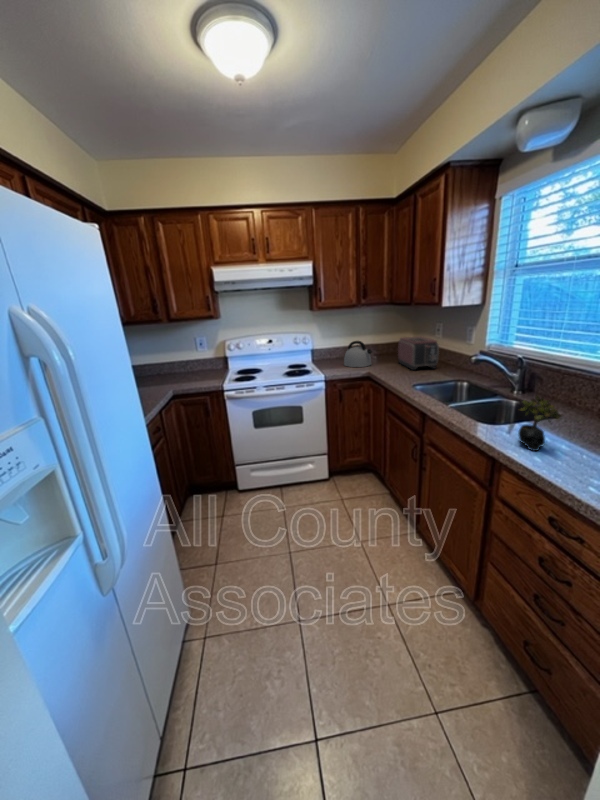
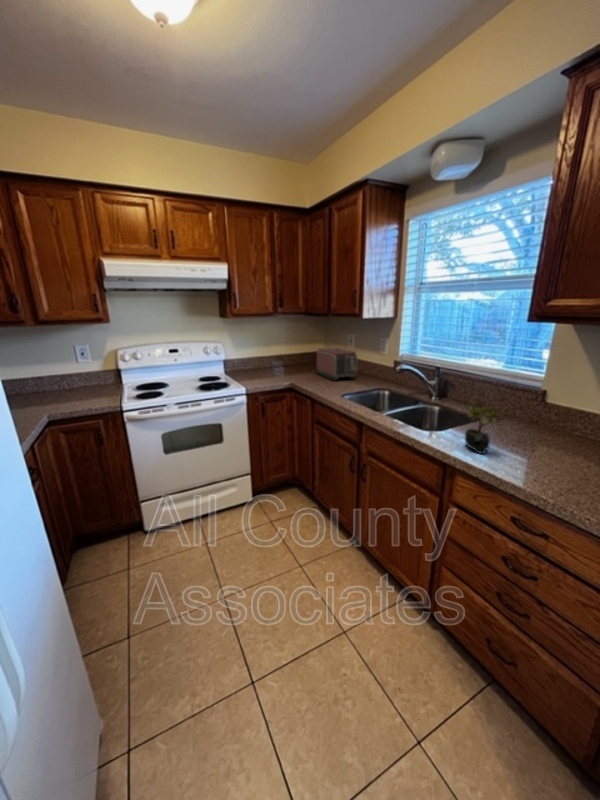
kettle: present [344,341,372,367] -> none [262,351,292,379]

